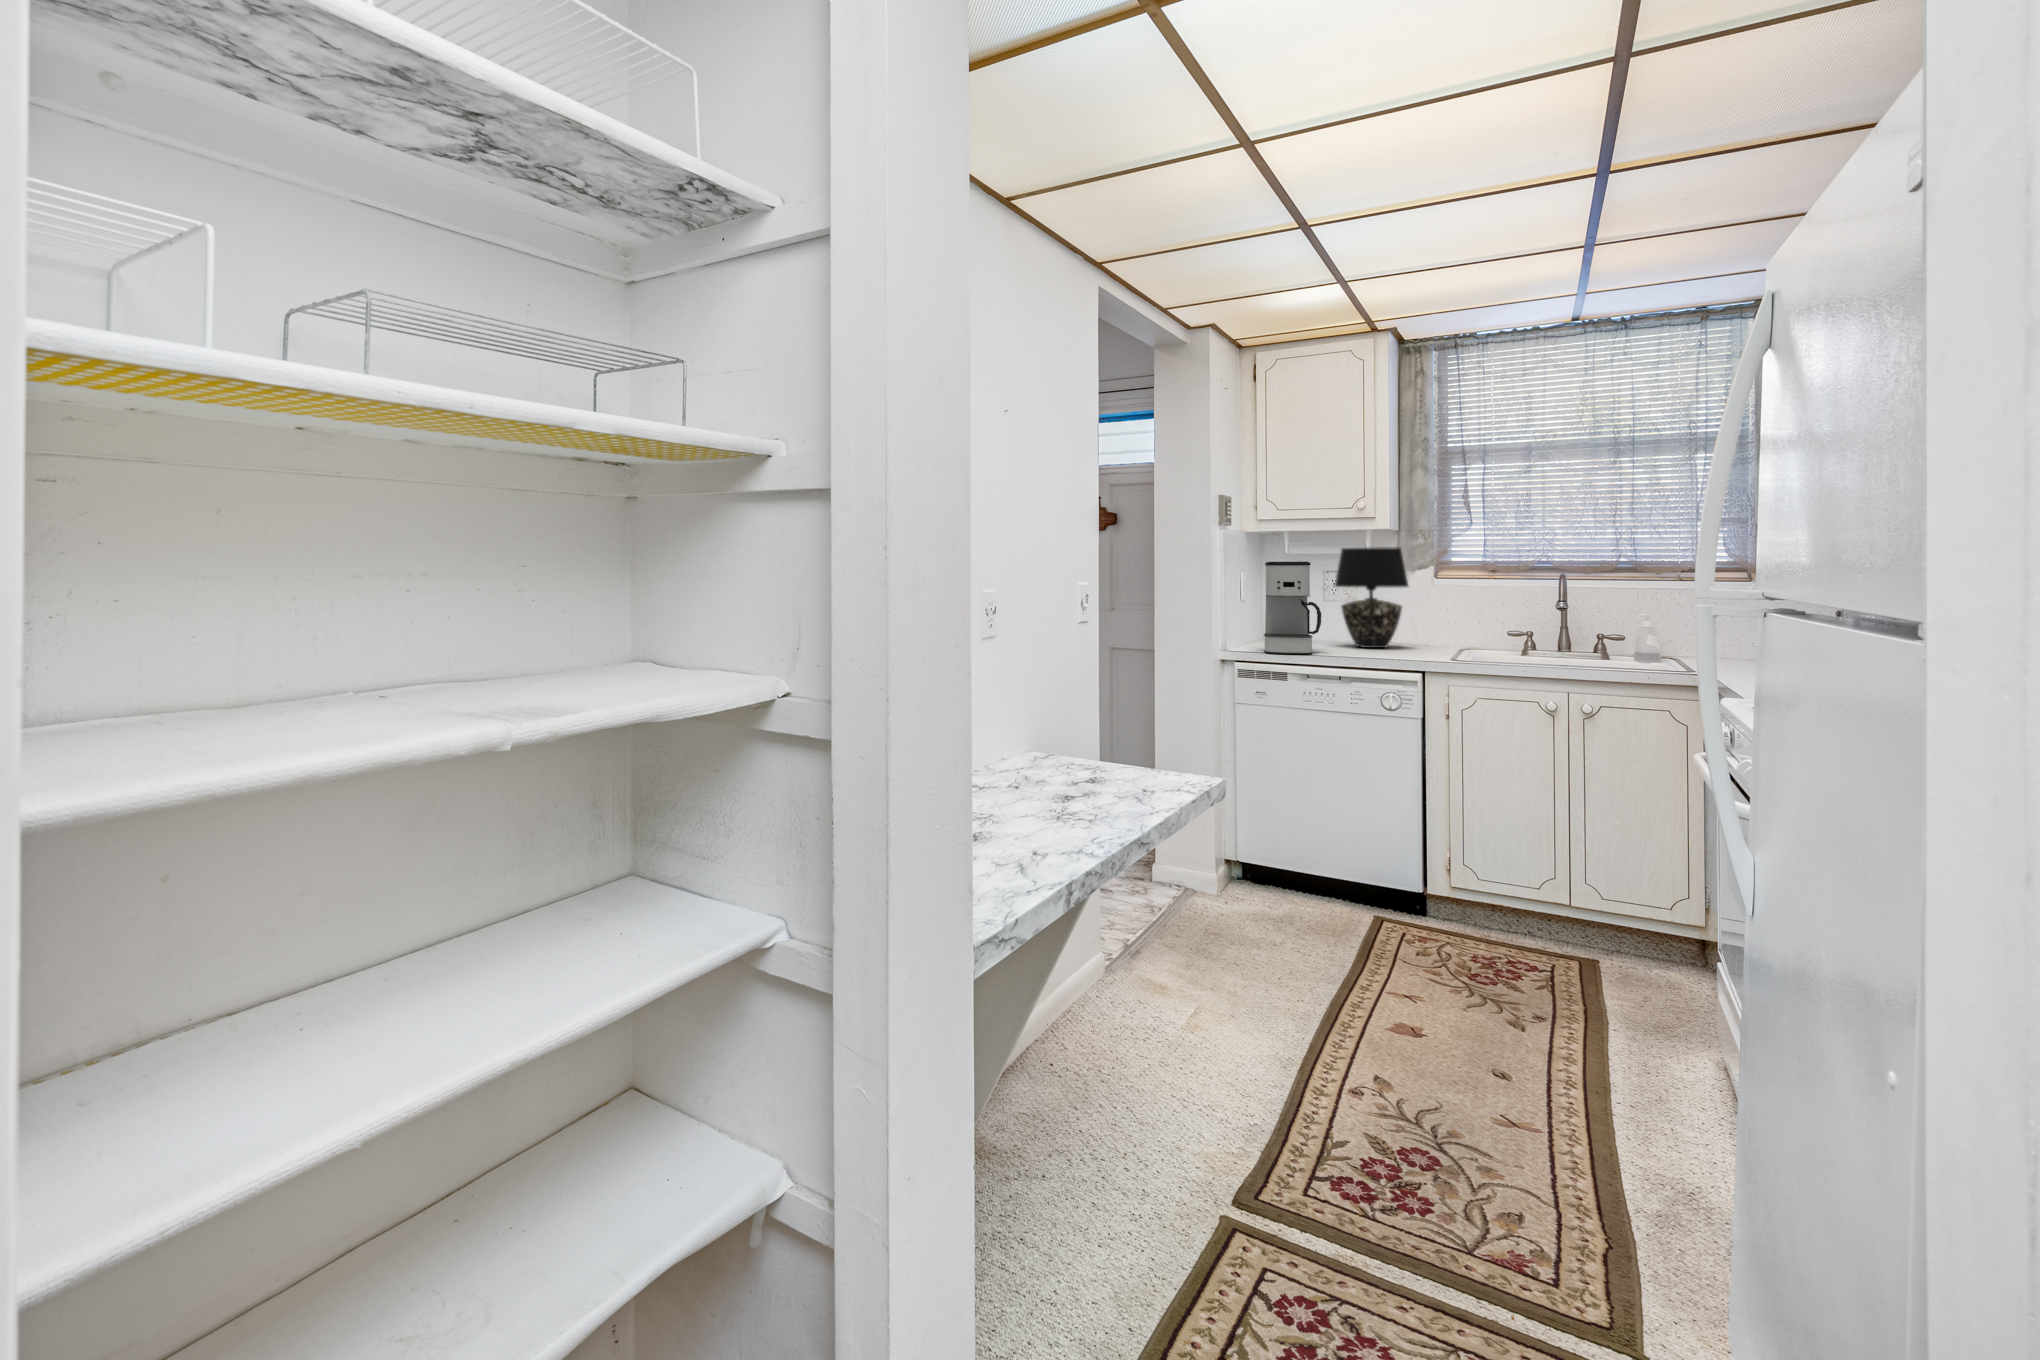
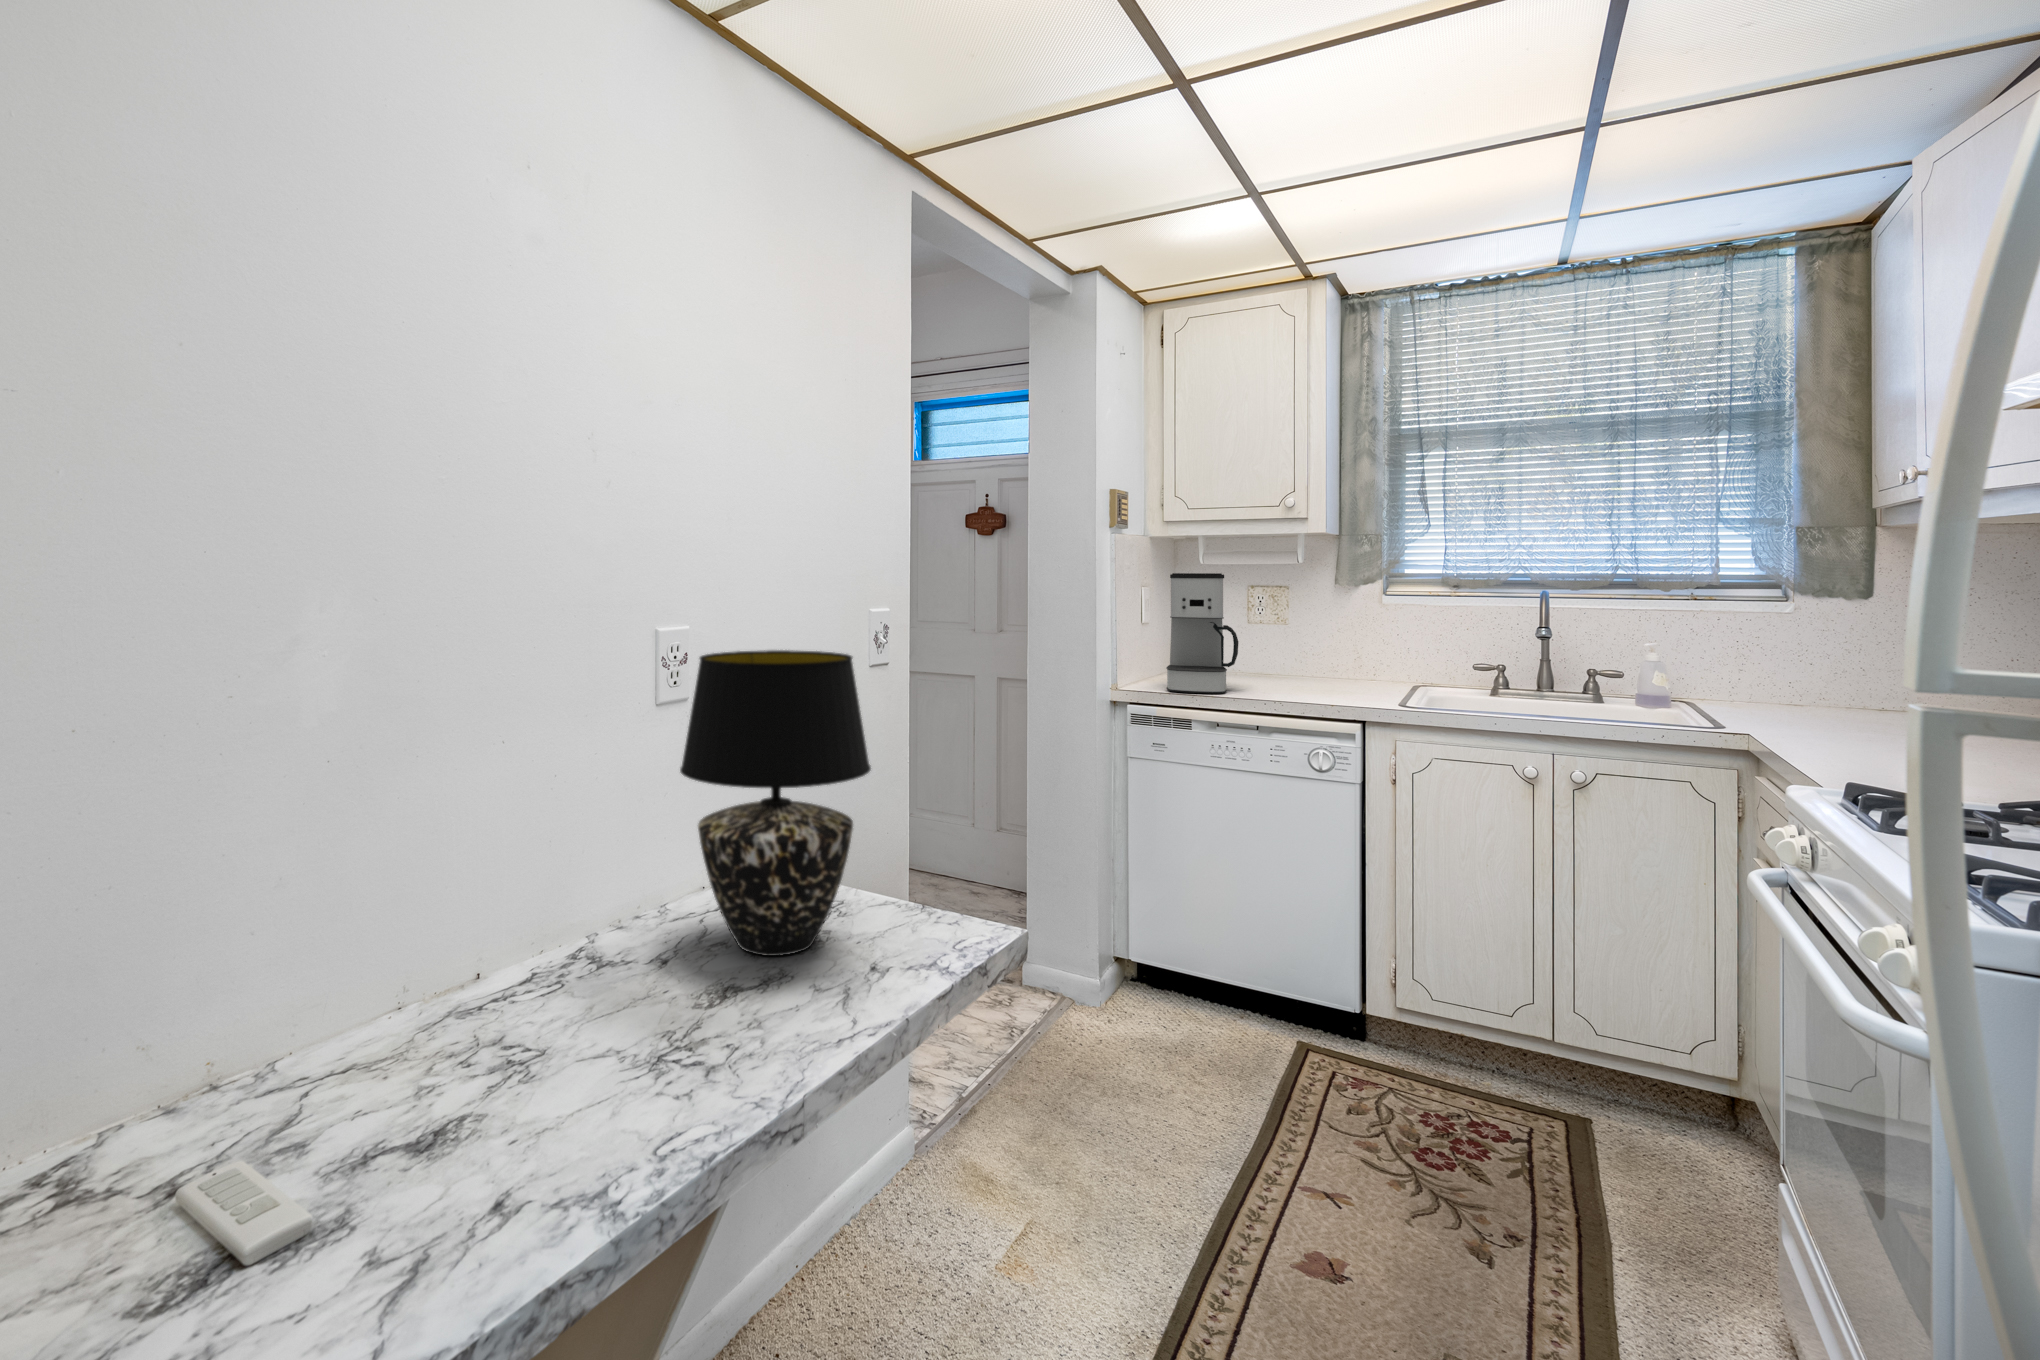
table lamp: present [1335,547,1408,648] -> present [680,650,871,956]

